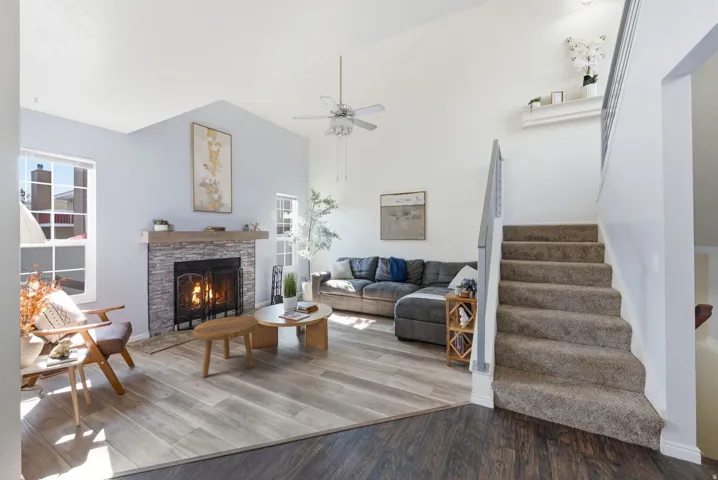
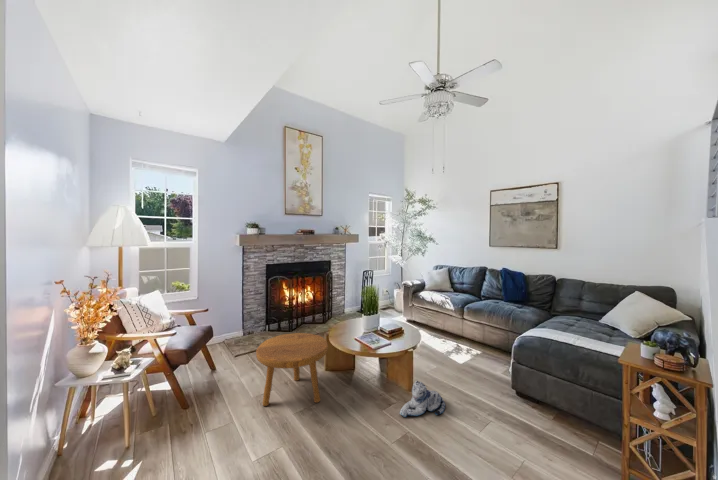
plush toy: none [320,337,352,363] -> present [400,381,445,417]

